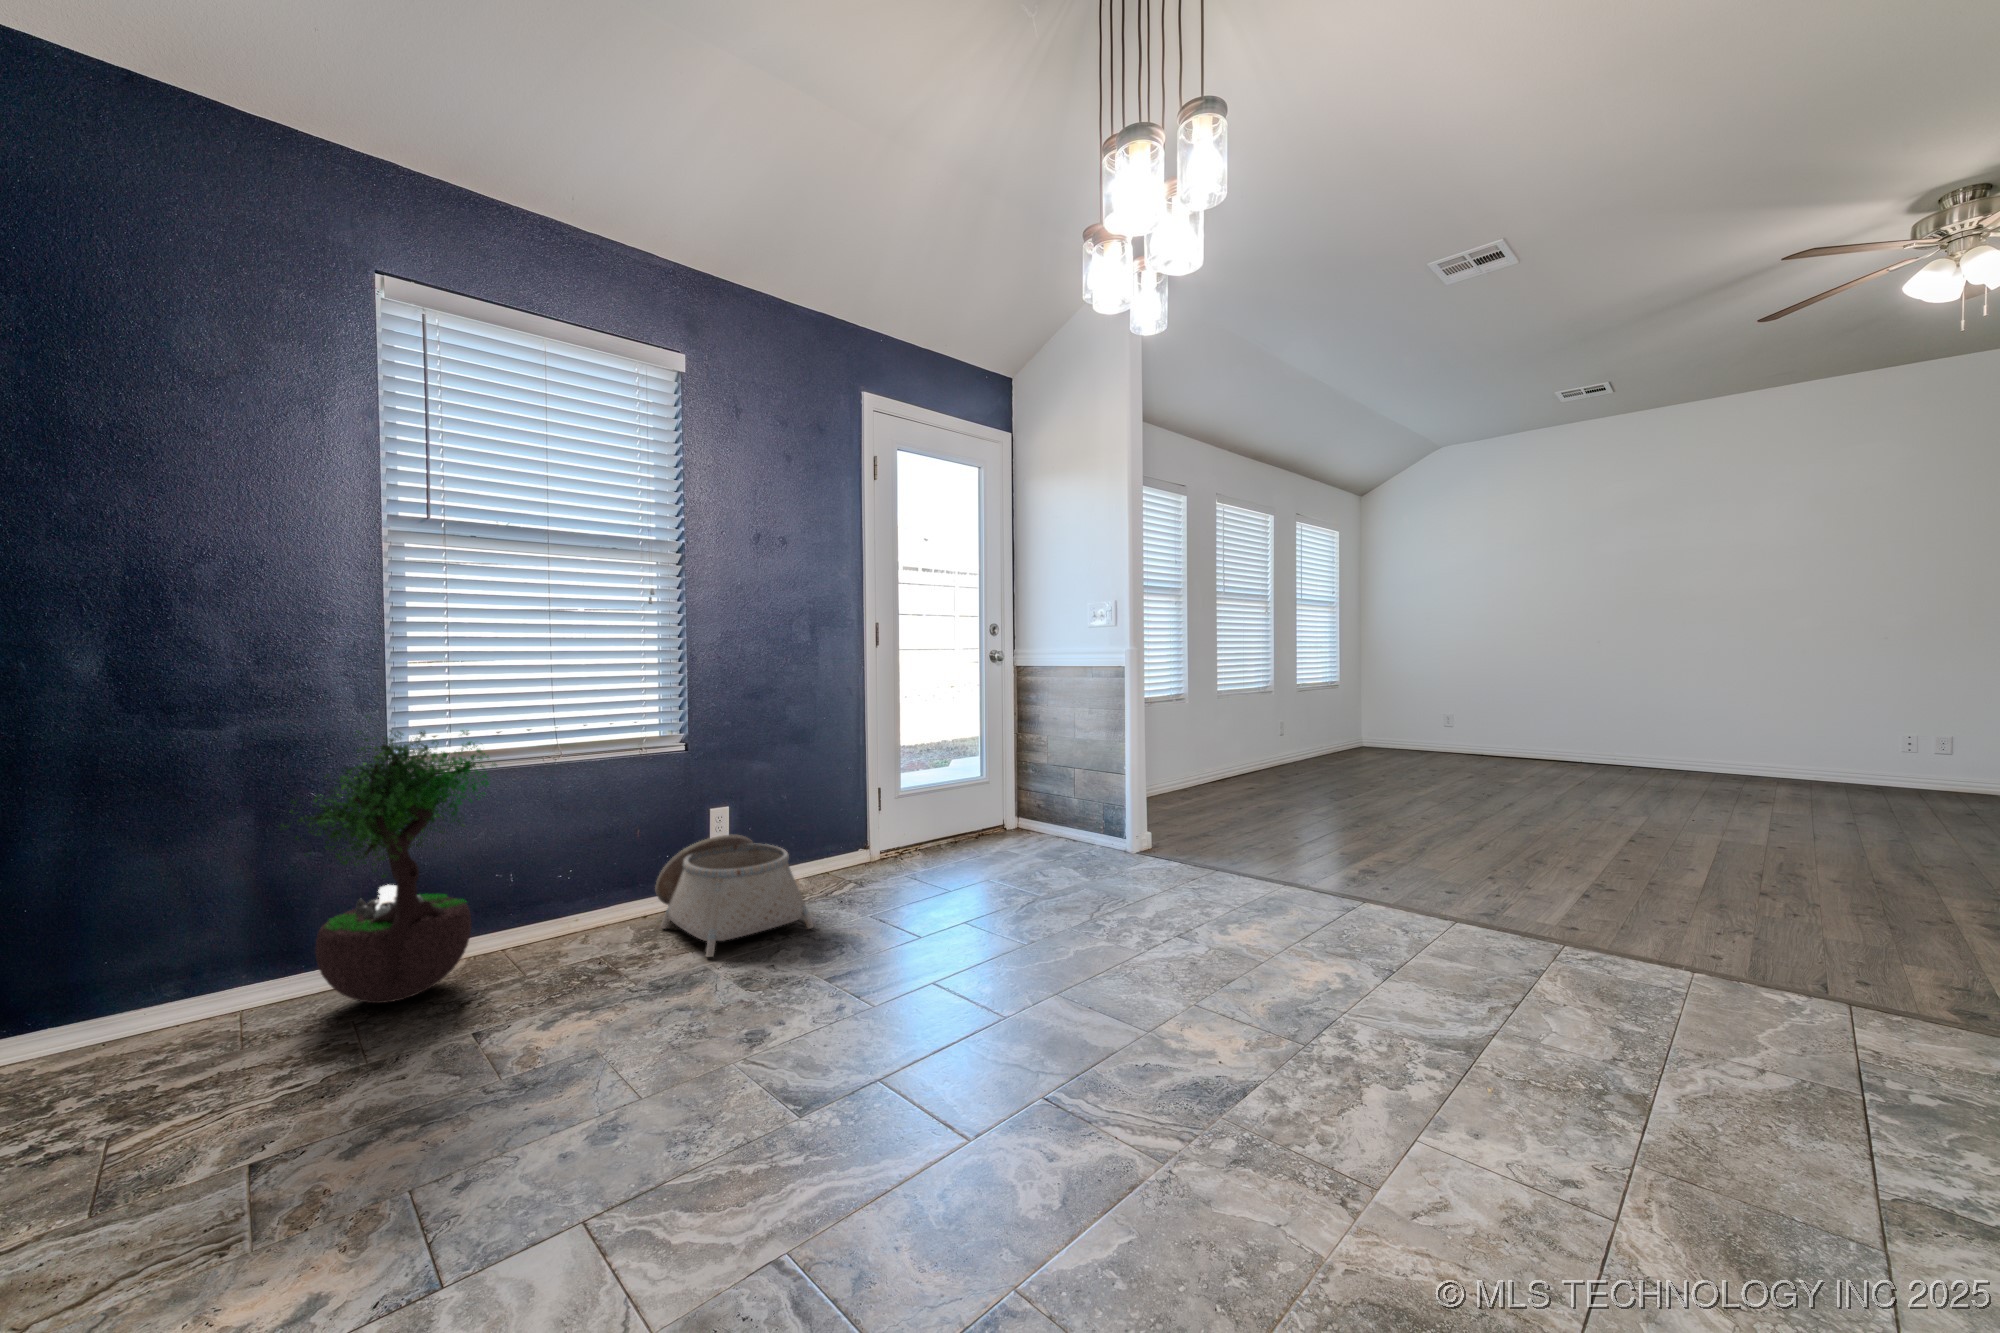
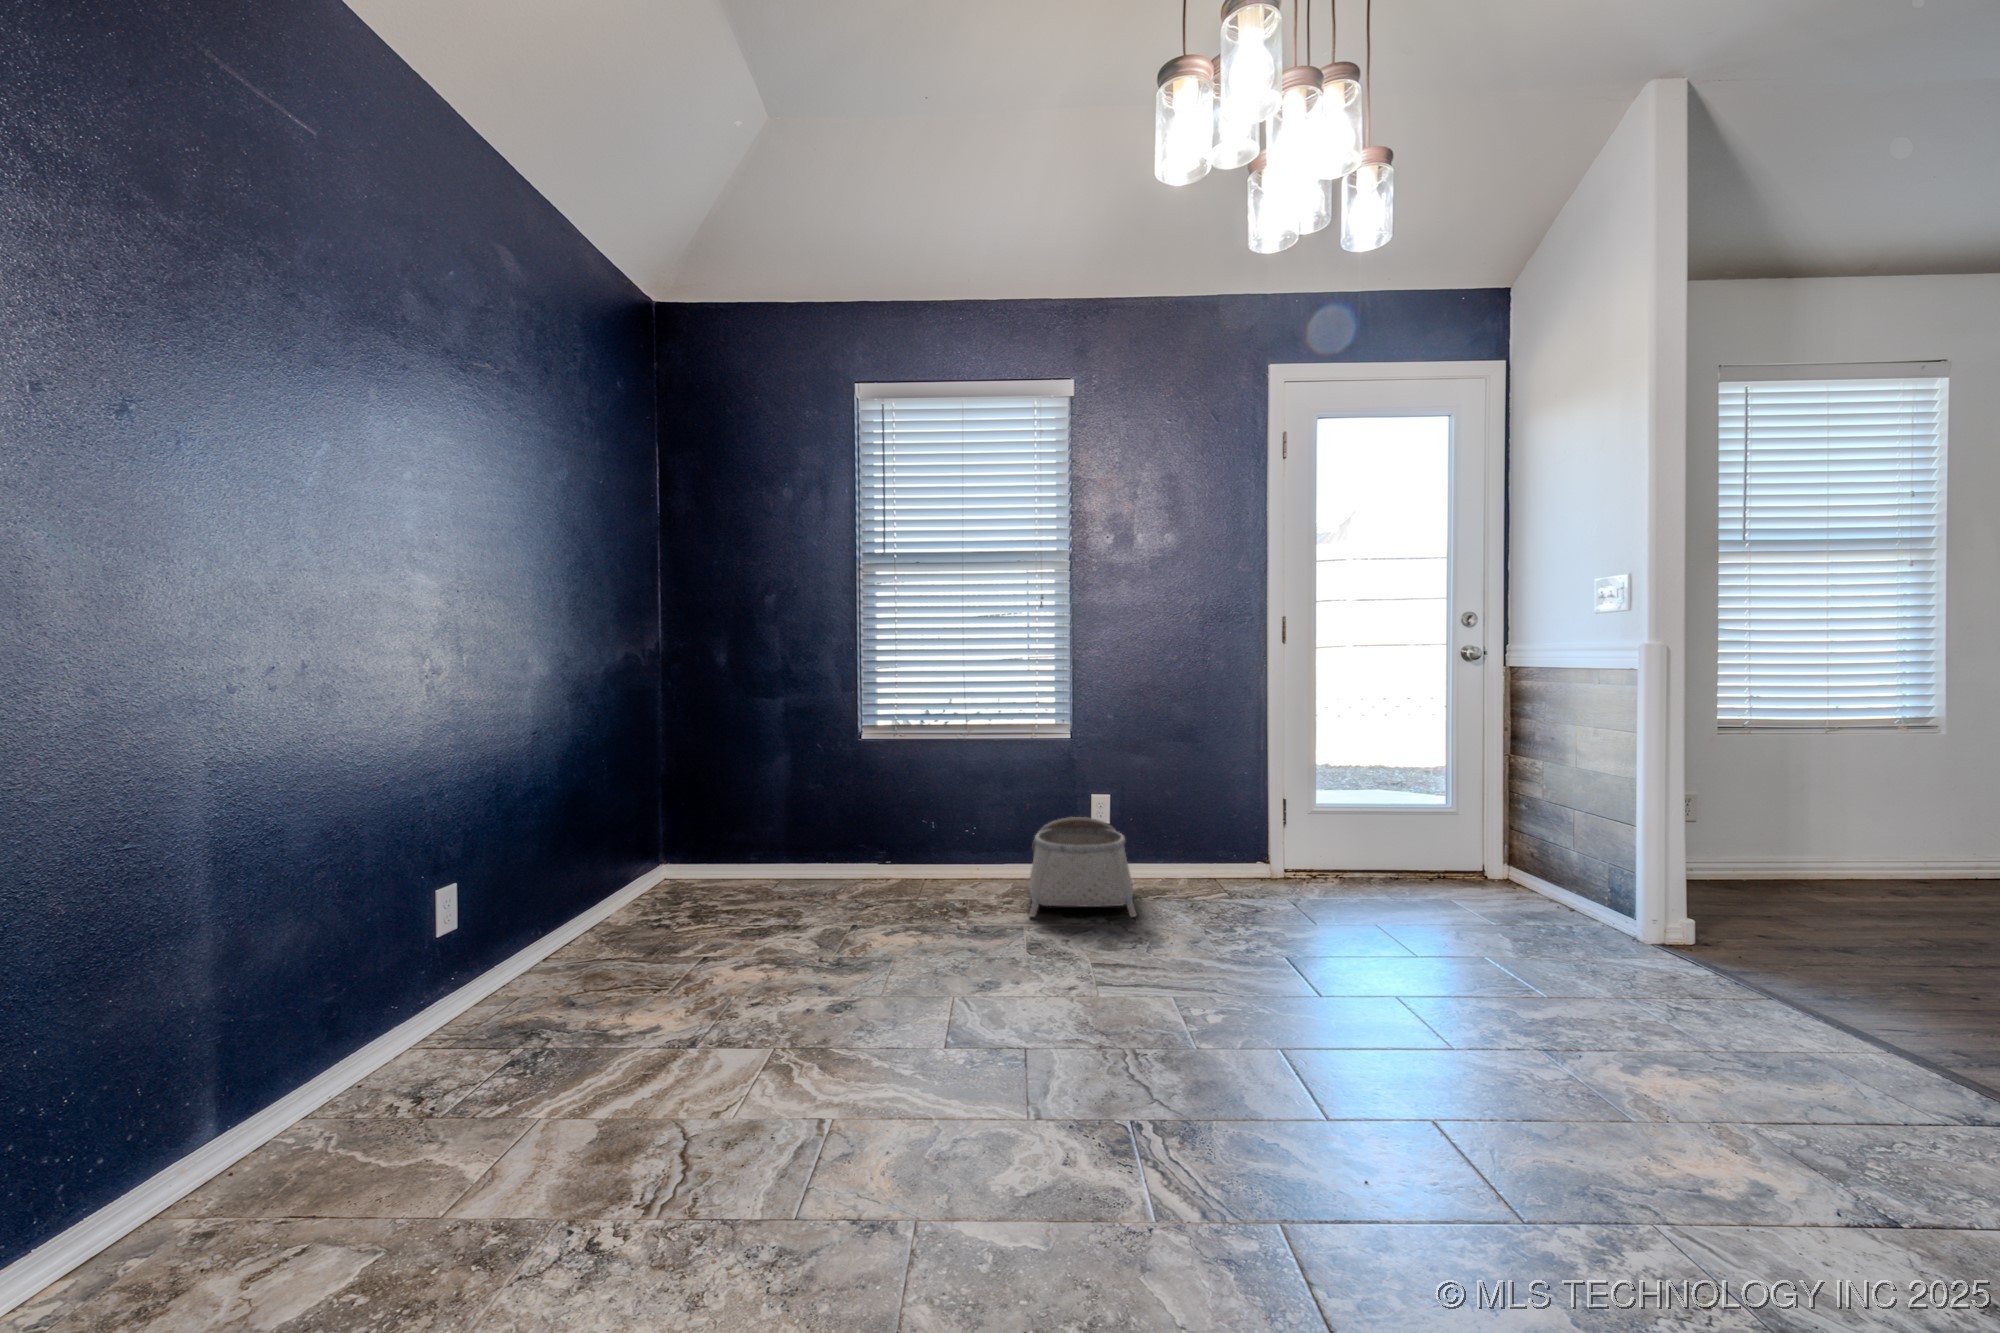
potted tree: present [282,716,496,1003] -> none [779,692,899,892]

